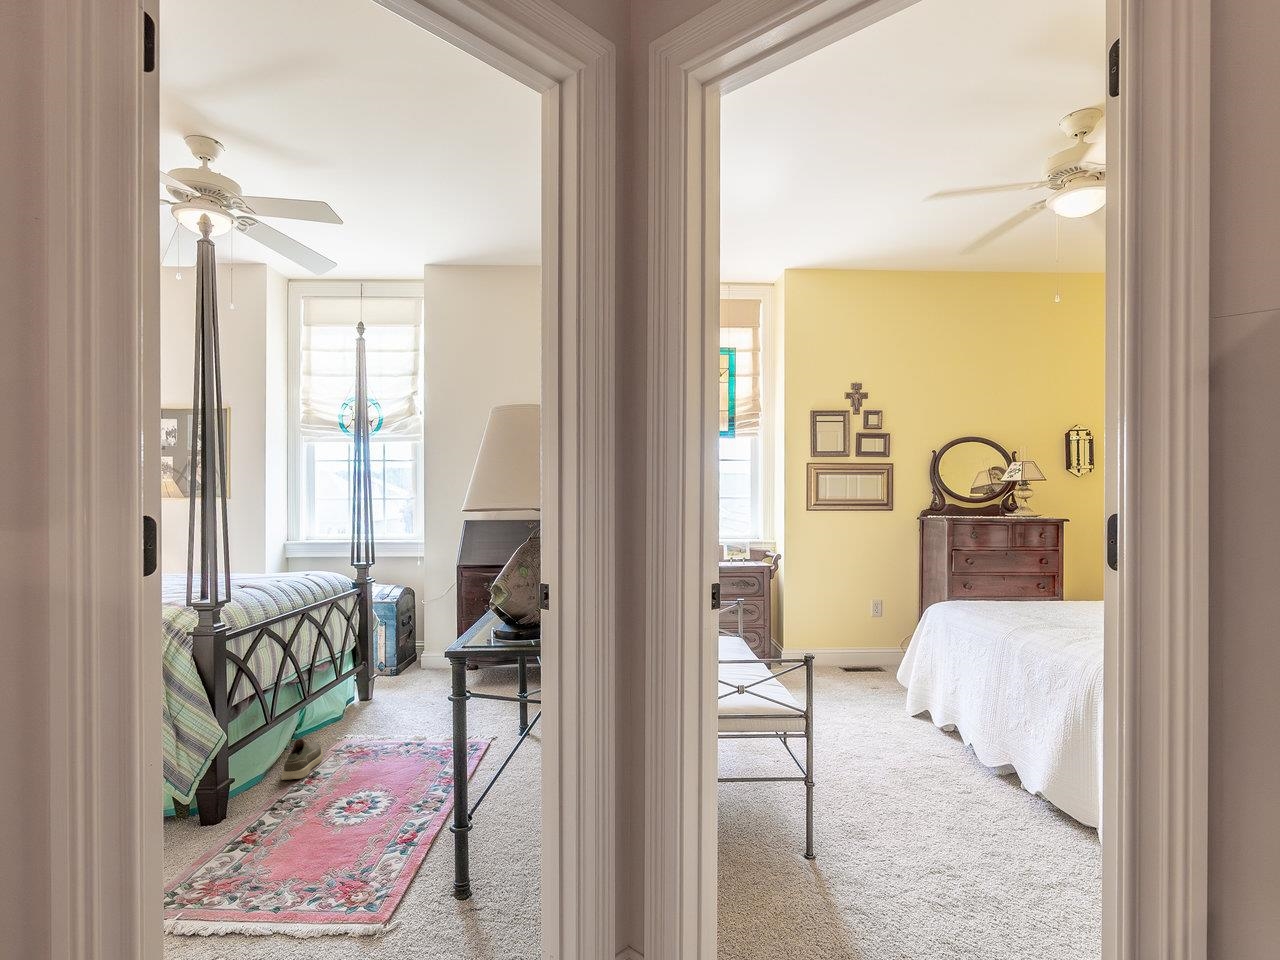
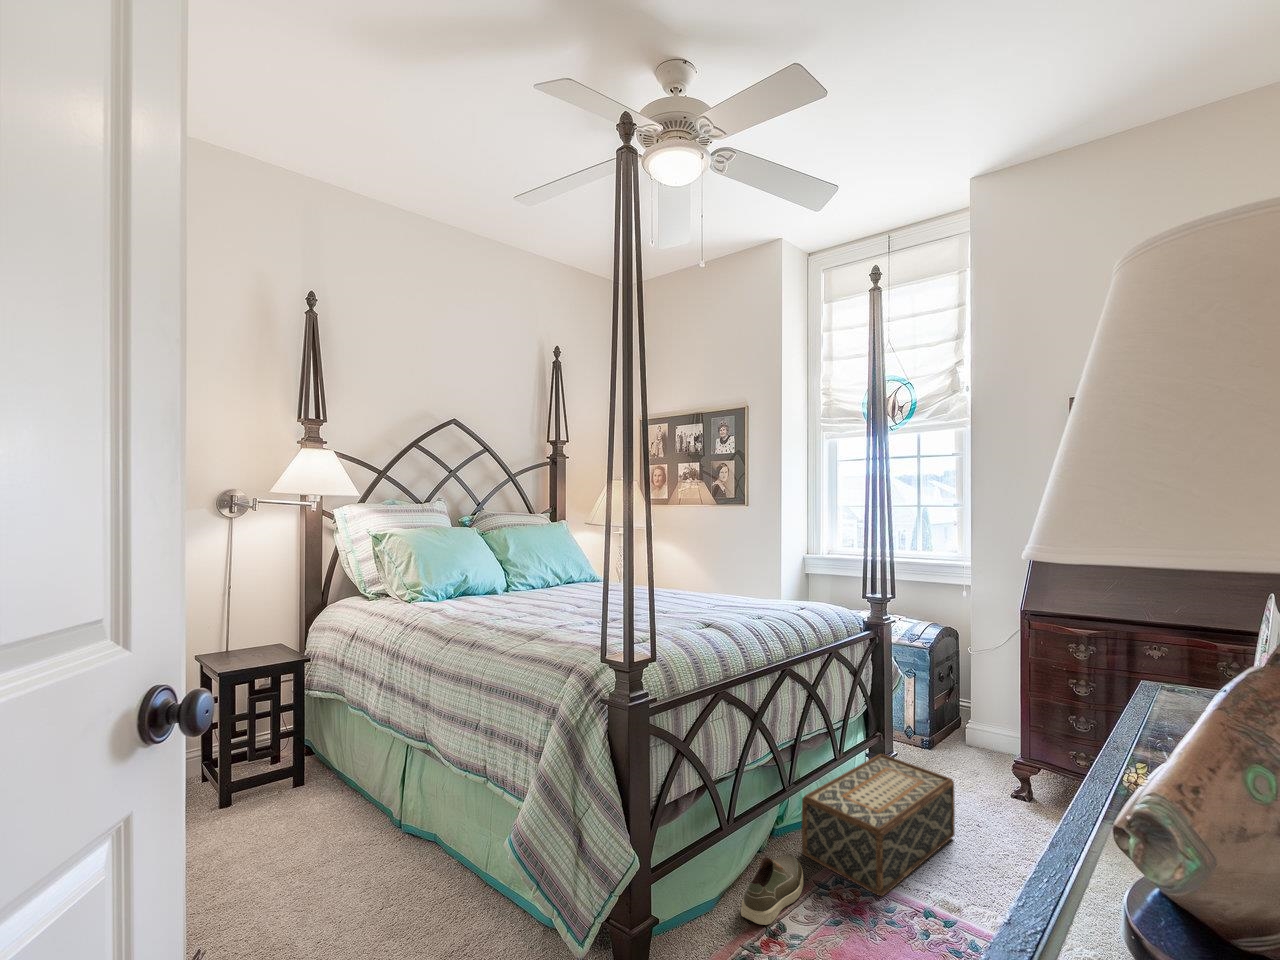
woven basket: none [317,672,417,746] -> present [802,754,955,897]

